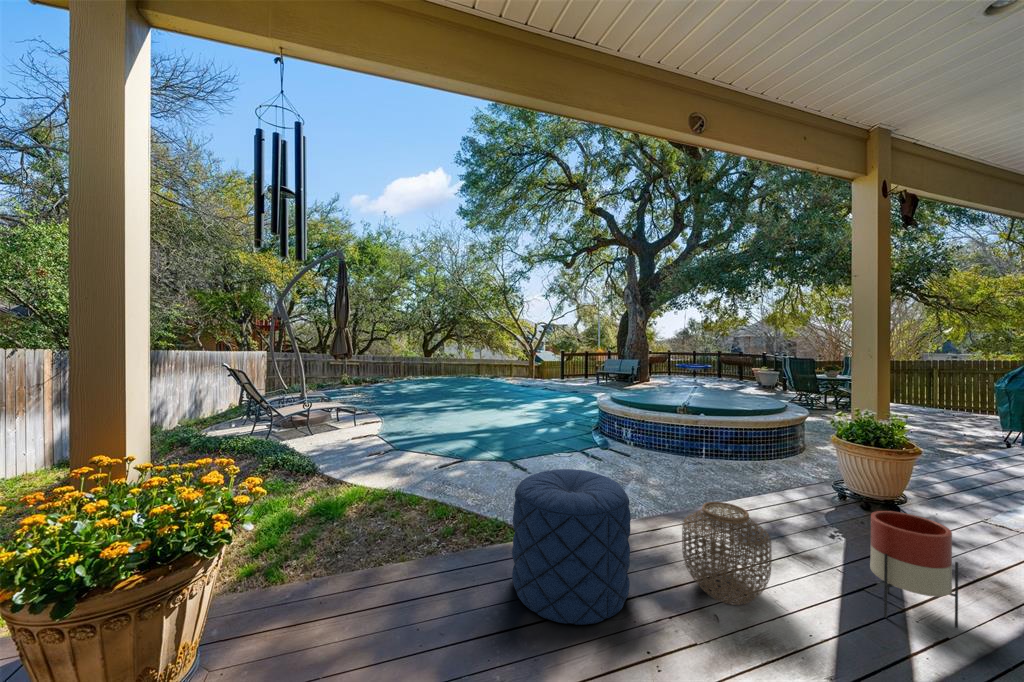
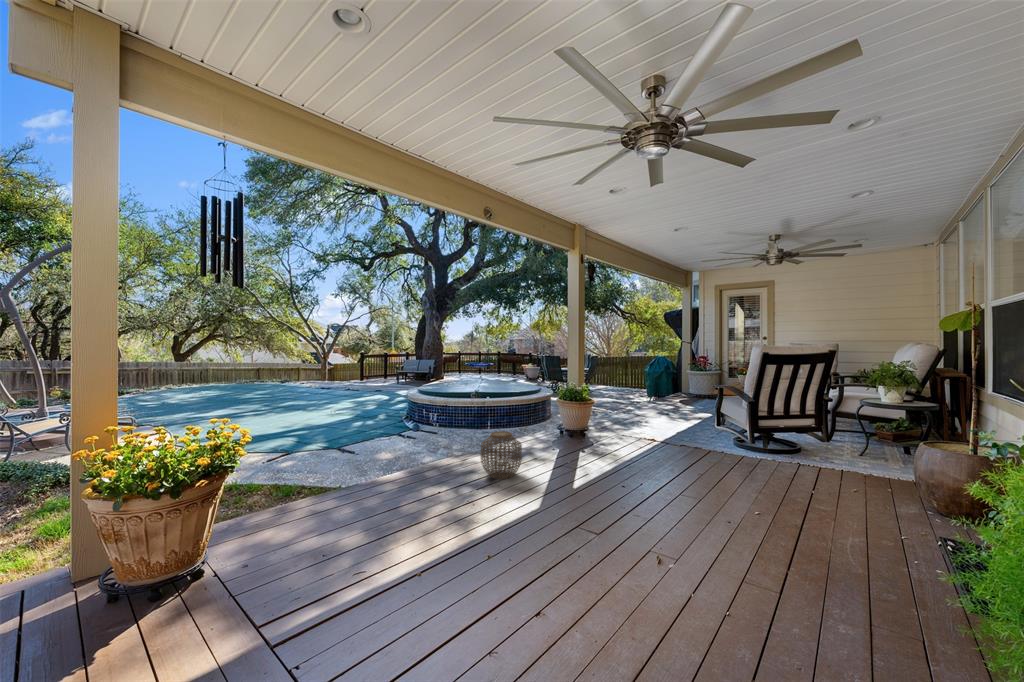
pouf: present [512,469,631,625] -> none [389,422,456,498]
planter: present [870,511,958,628] -> none [563,426,592,473]

